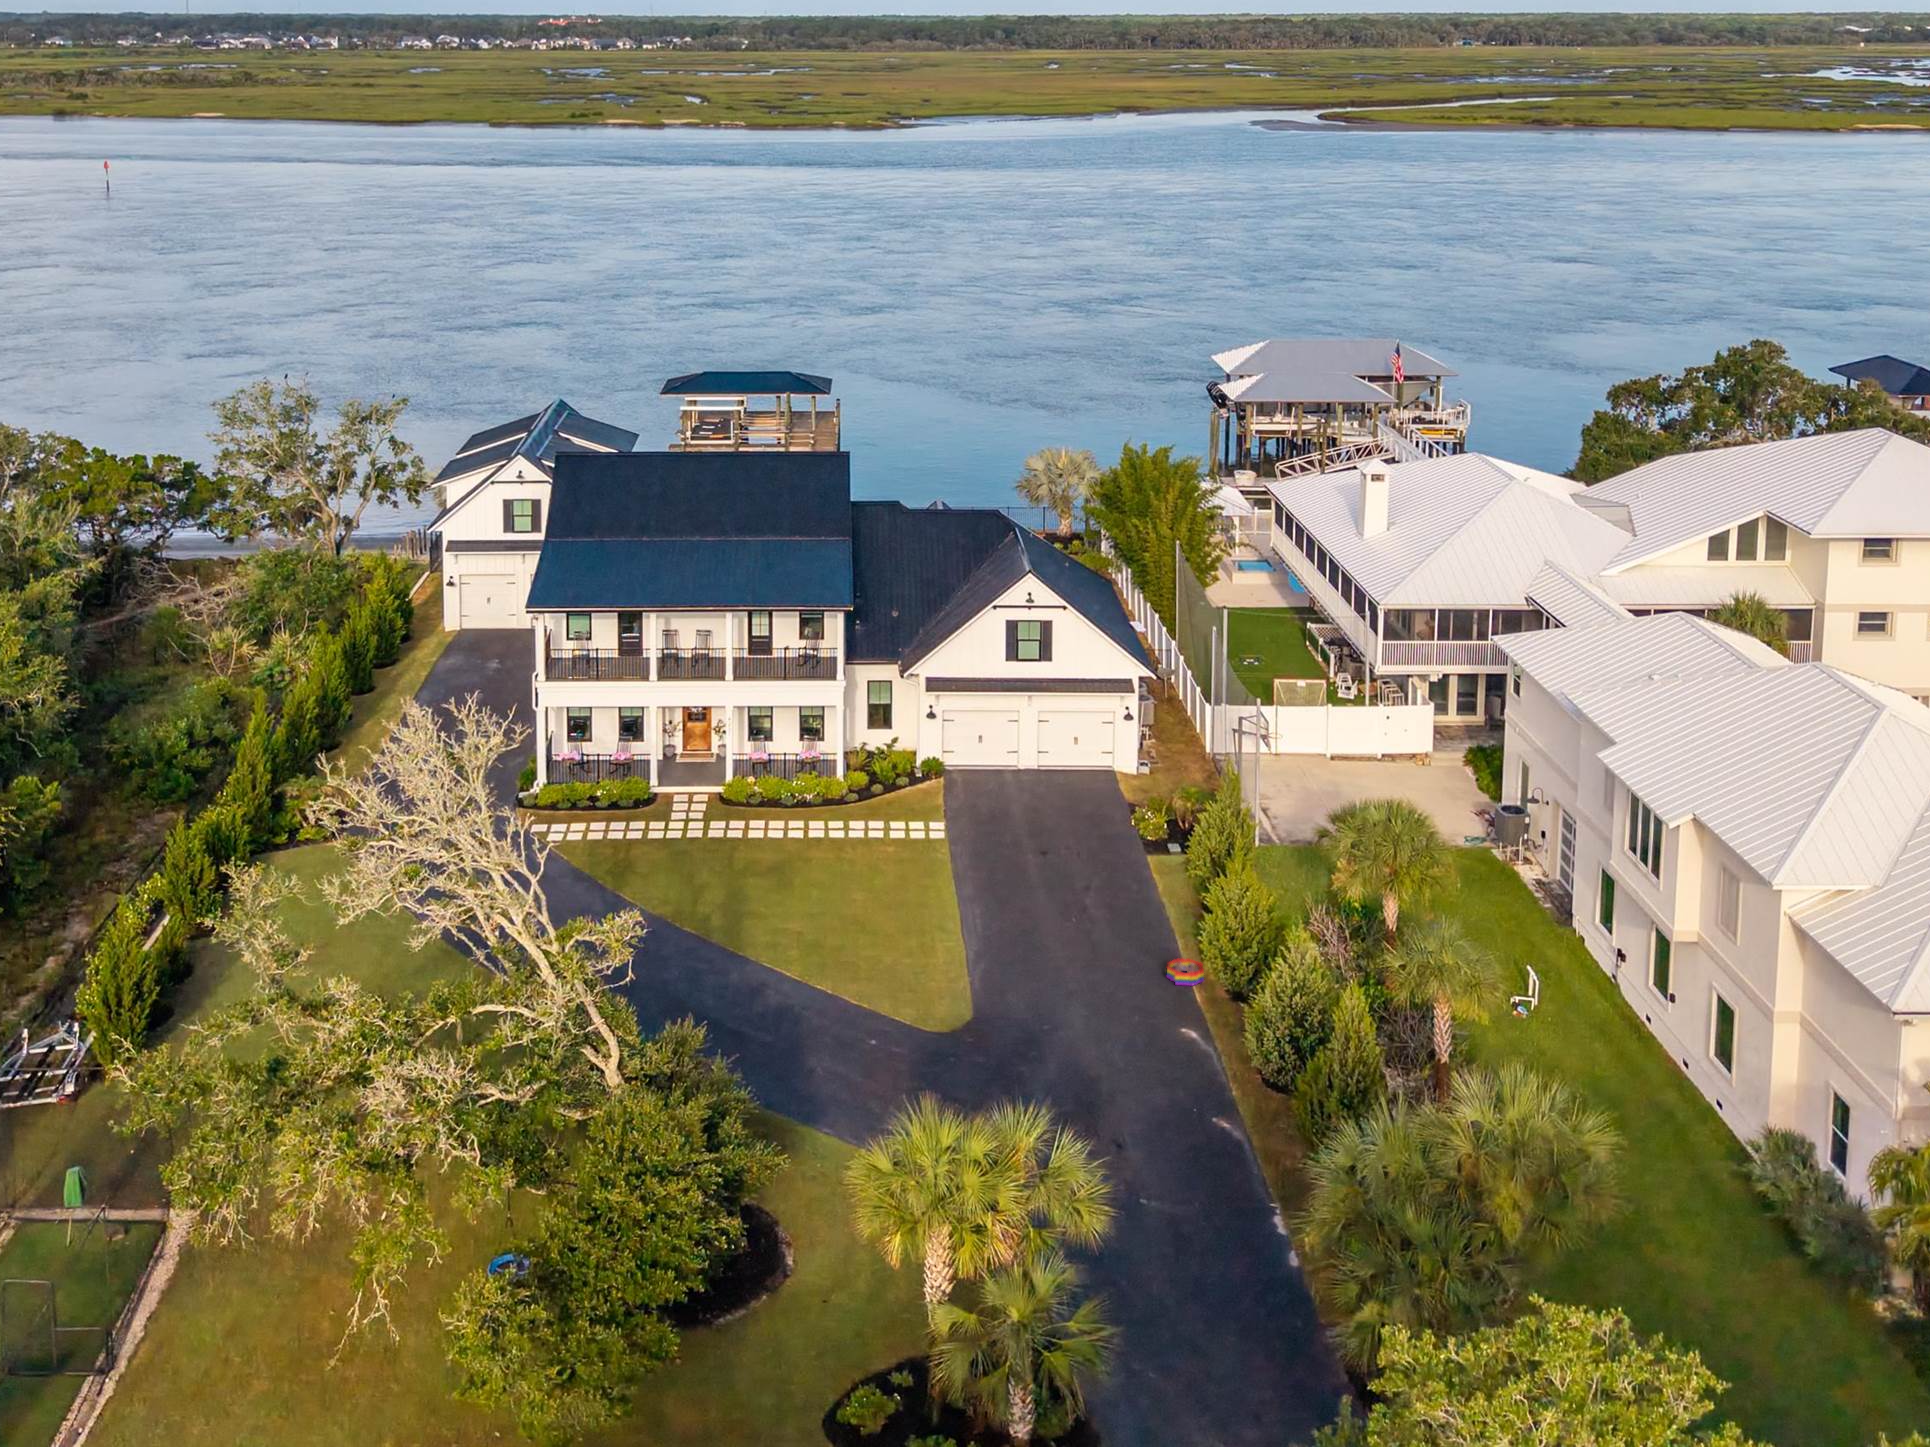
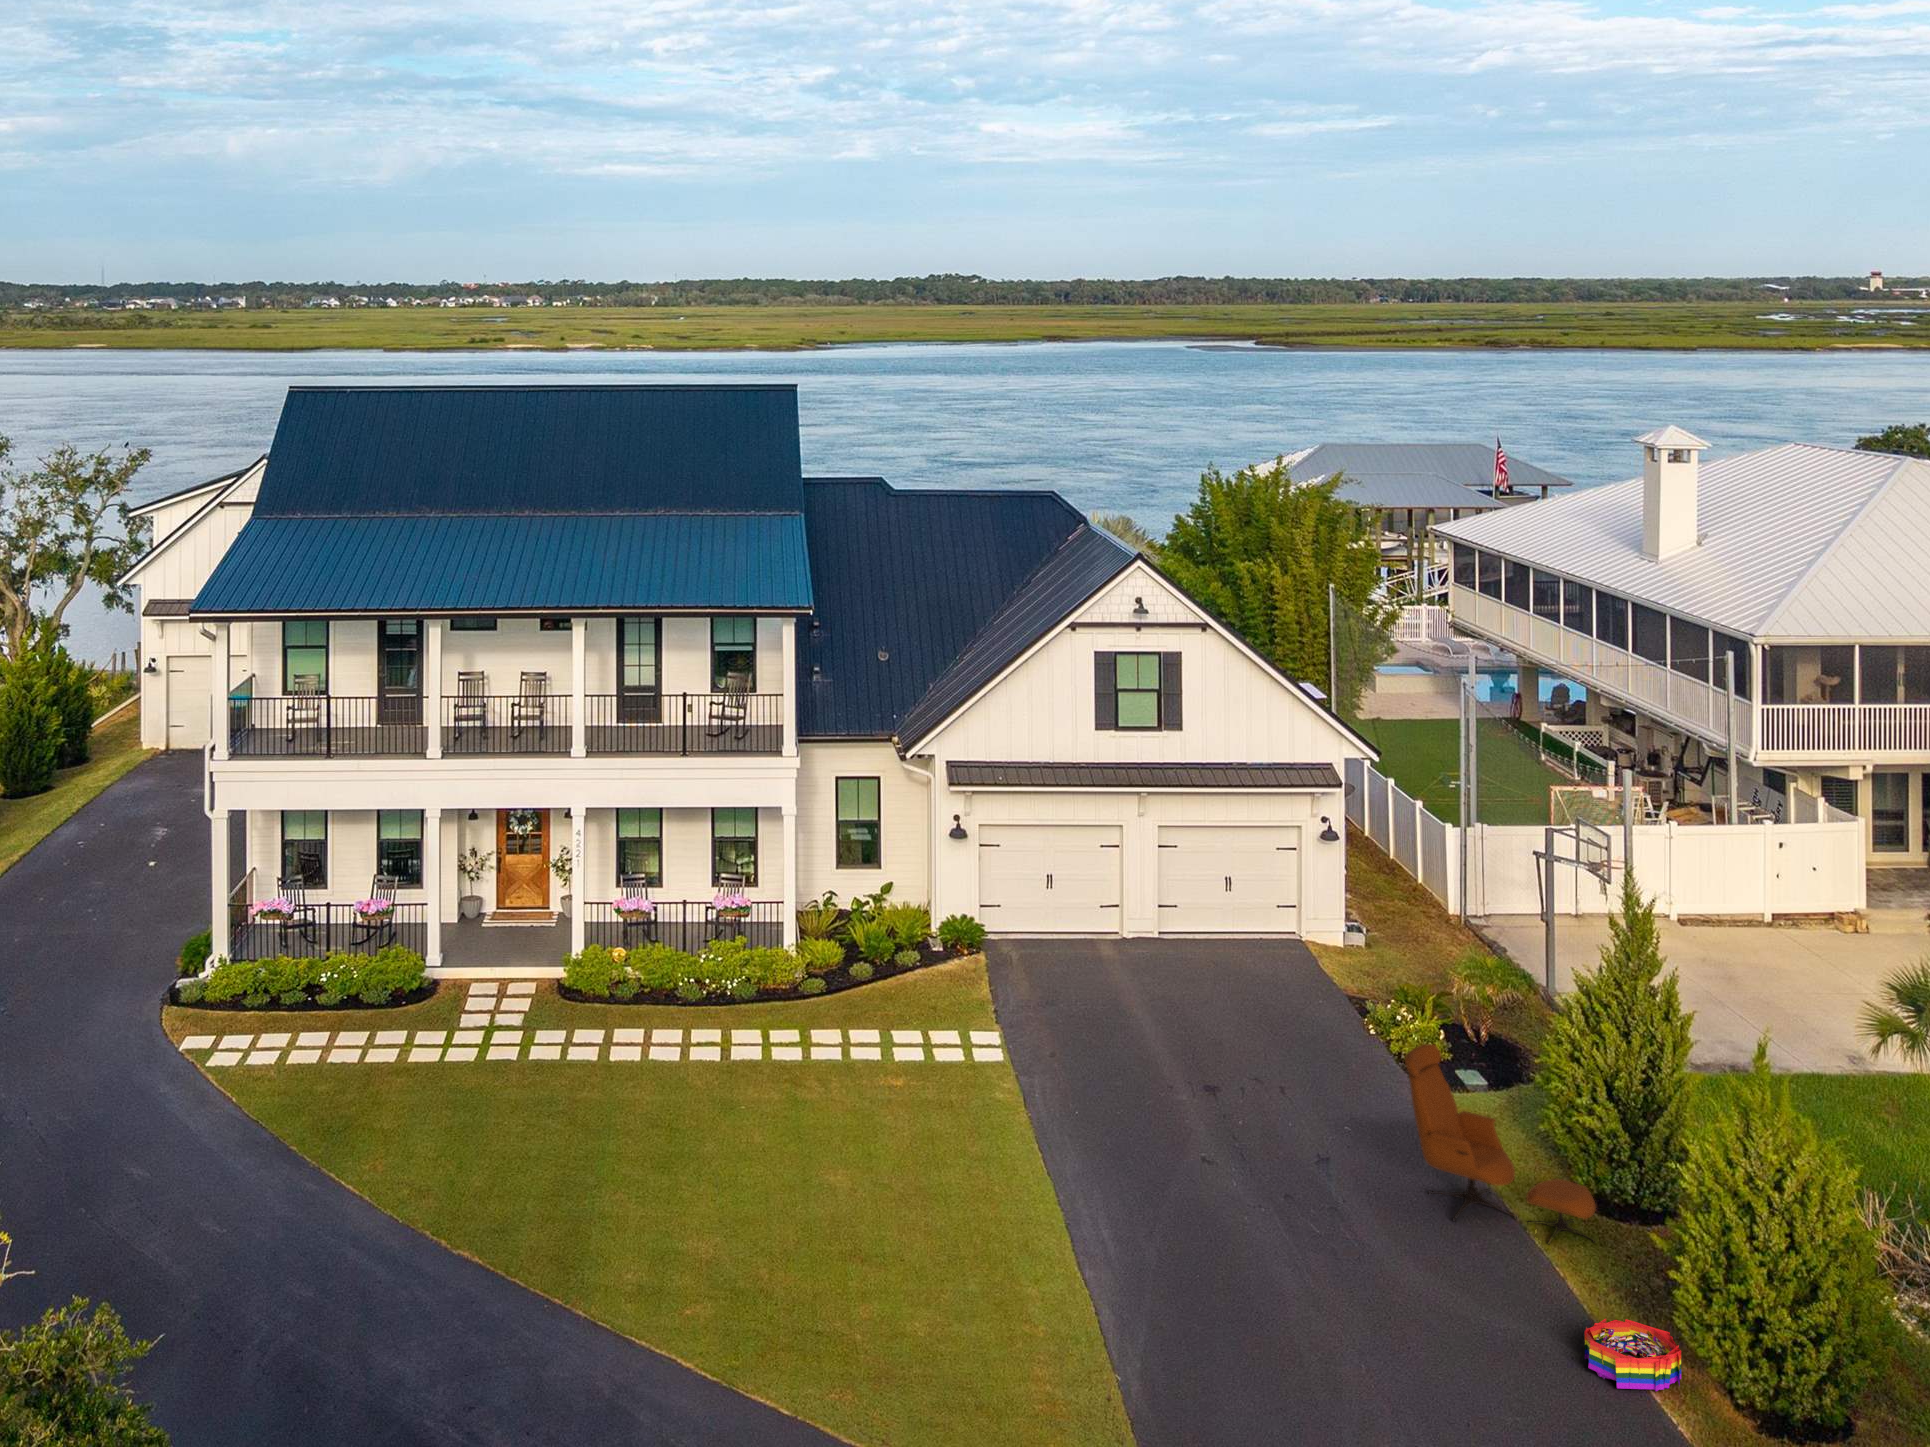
lounge chair: none [1119,838,1196,927] -> present [1405,1044,1596,1243]

